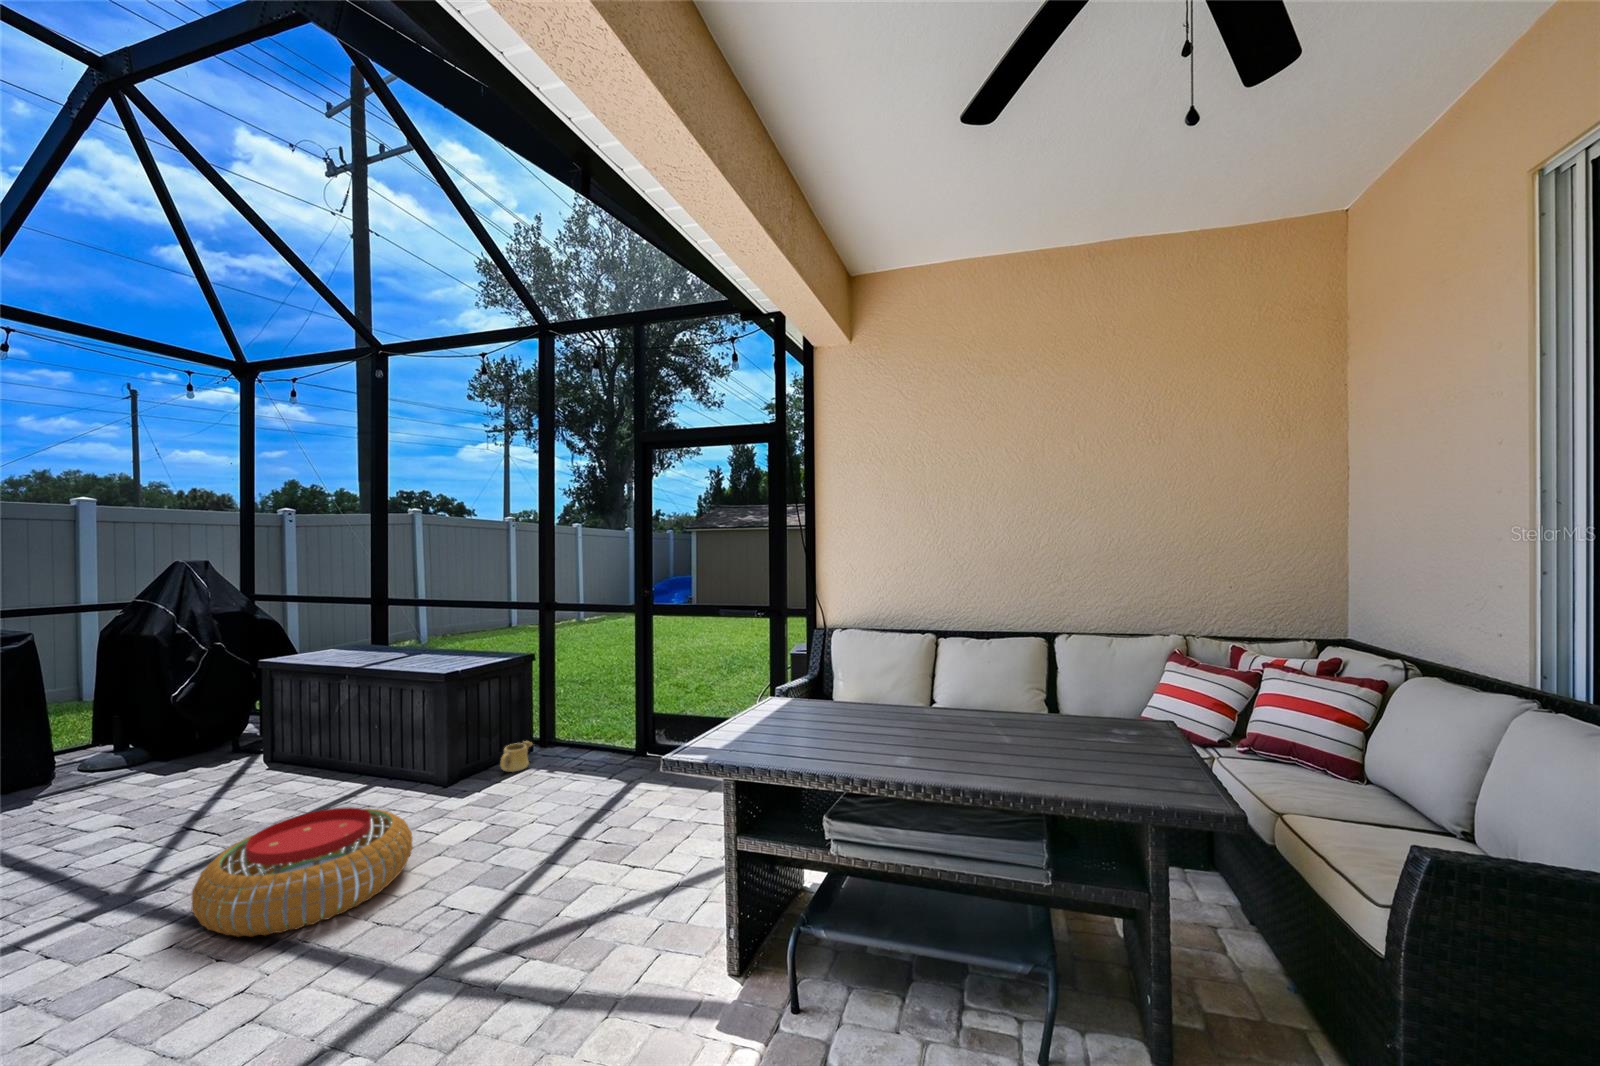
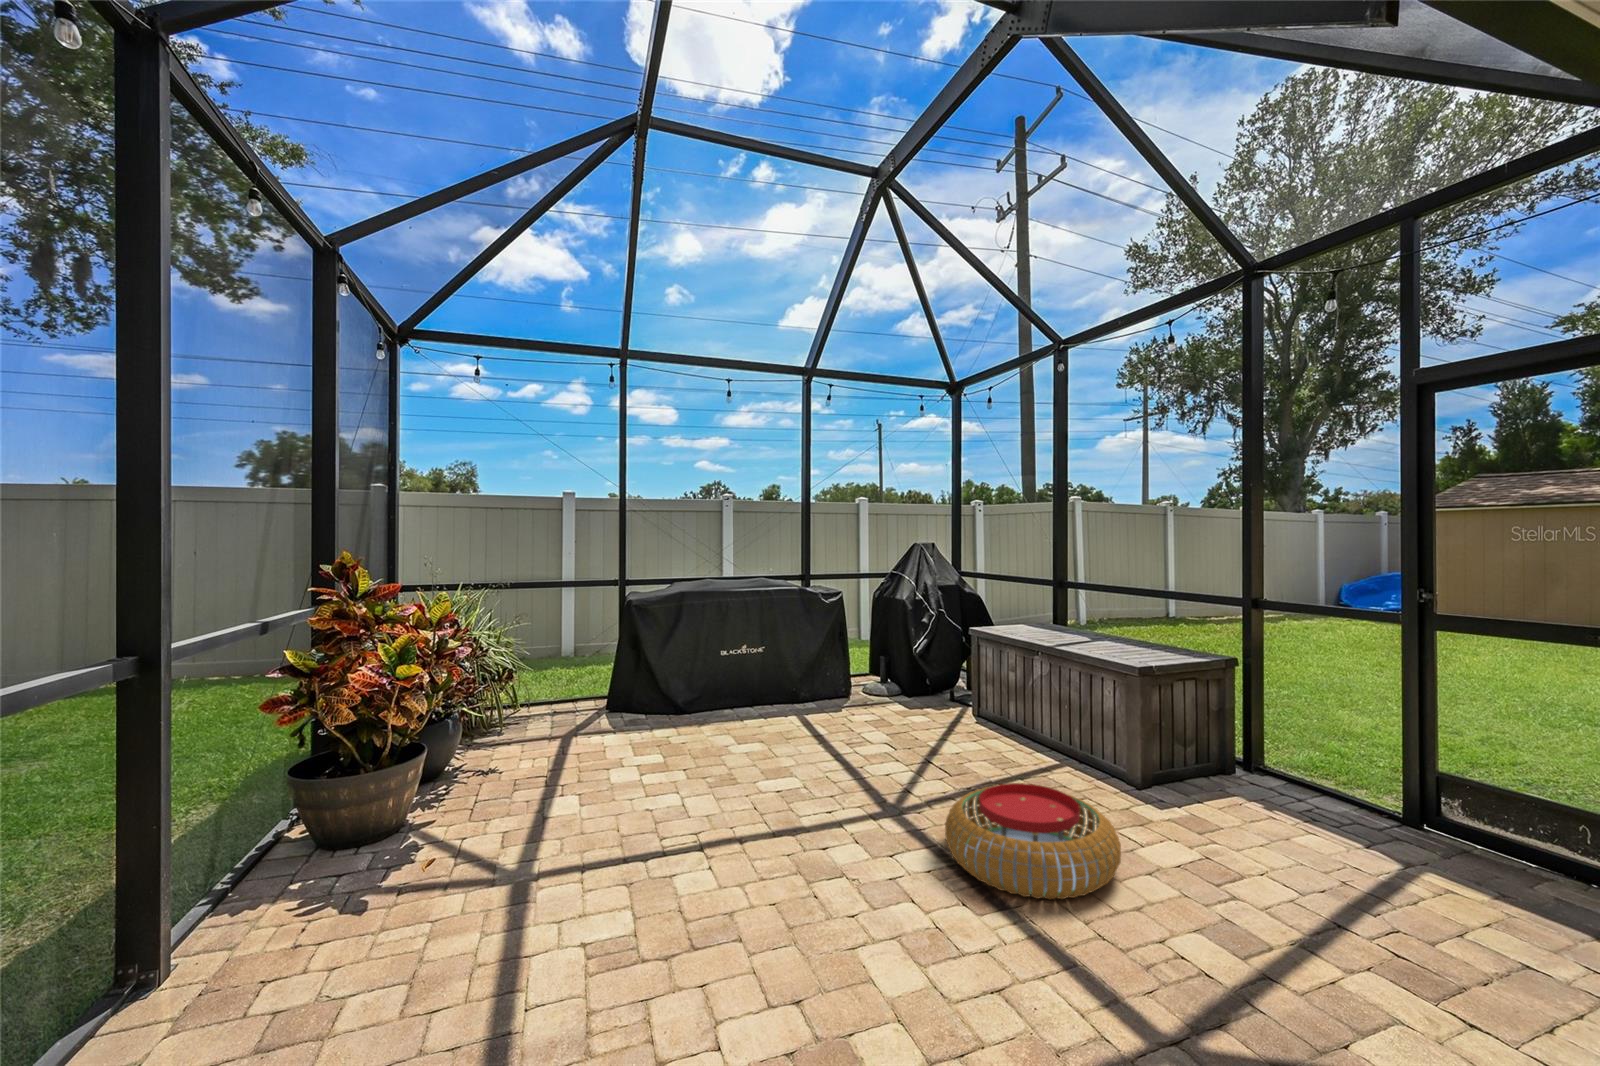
watering can: present [500,741,532,772] -> none [1201,763,1240,798]

